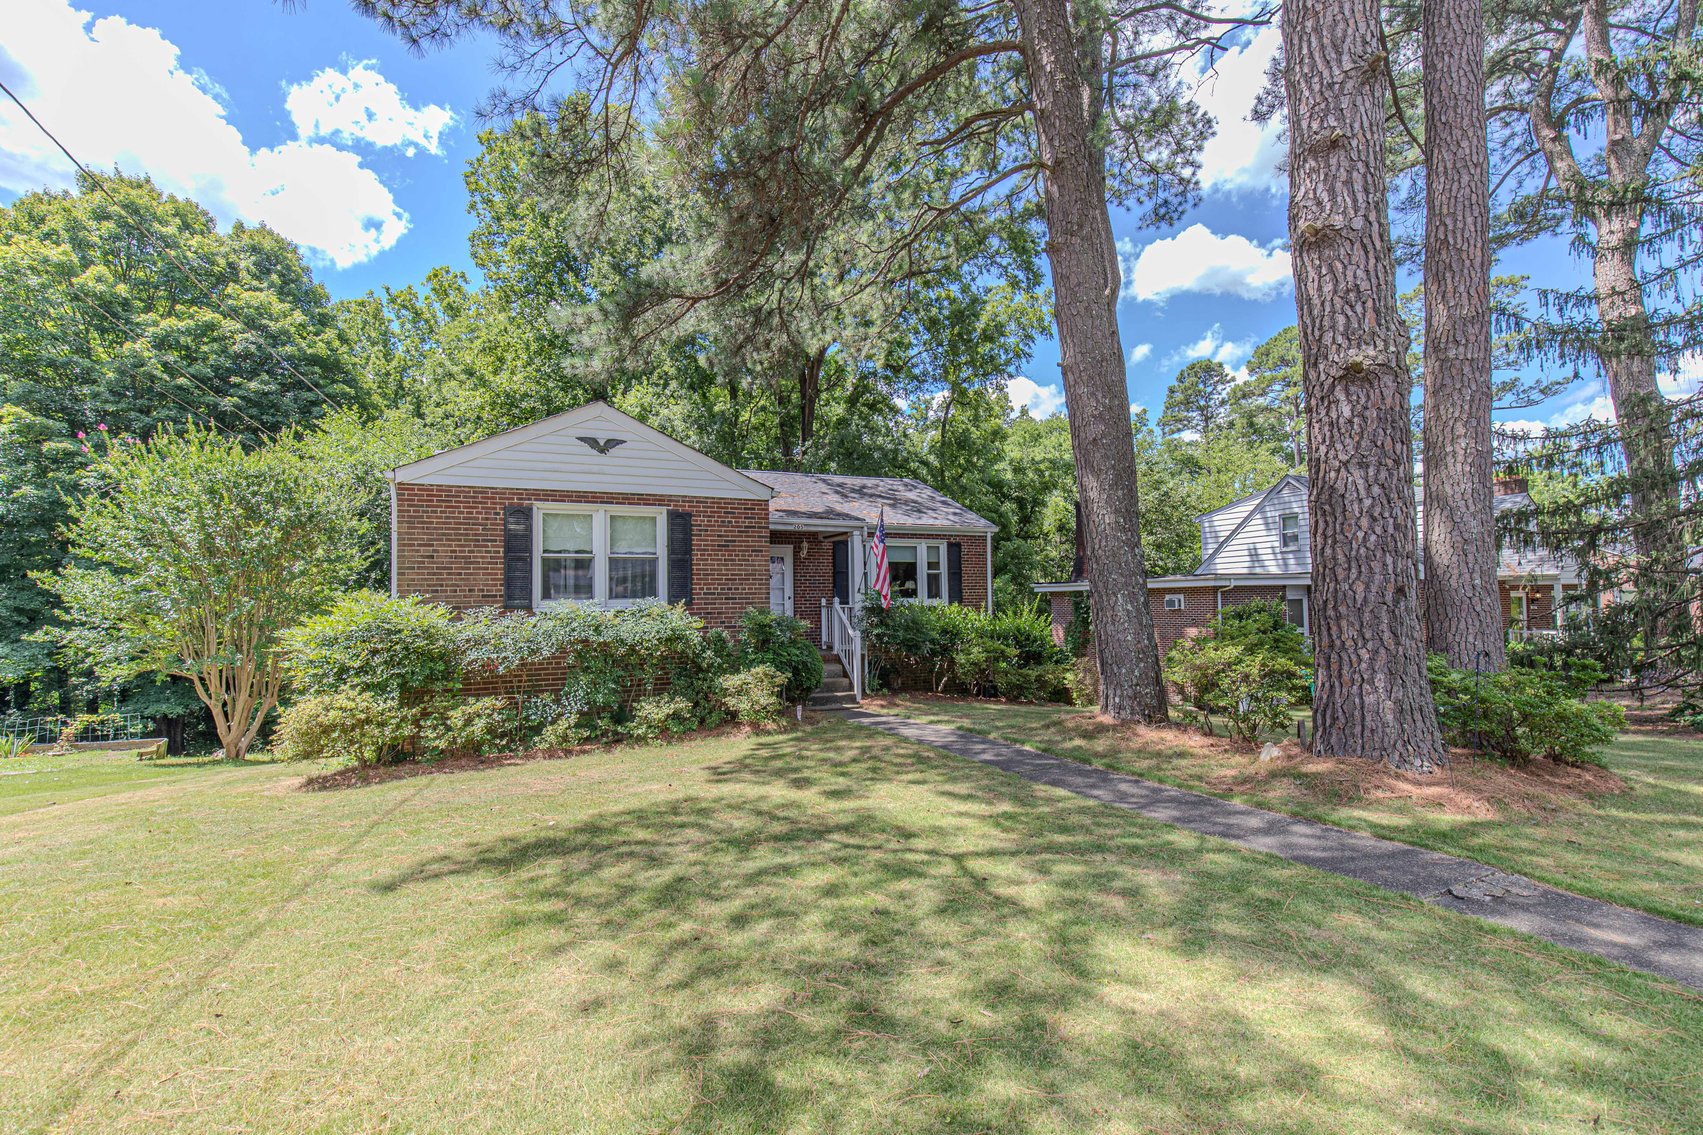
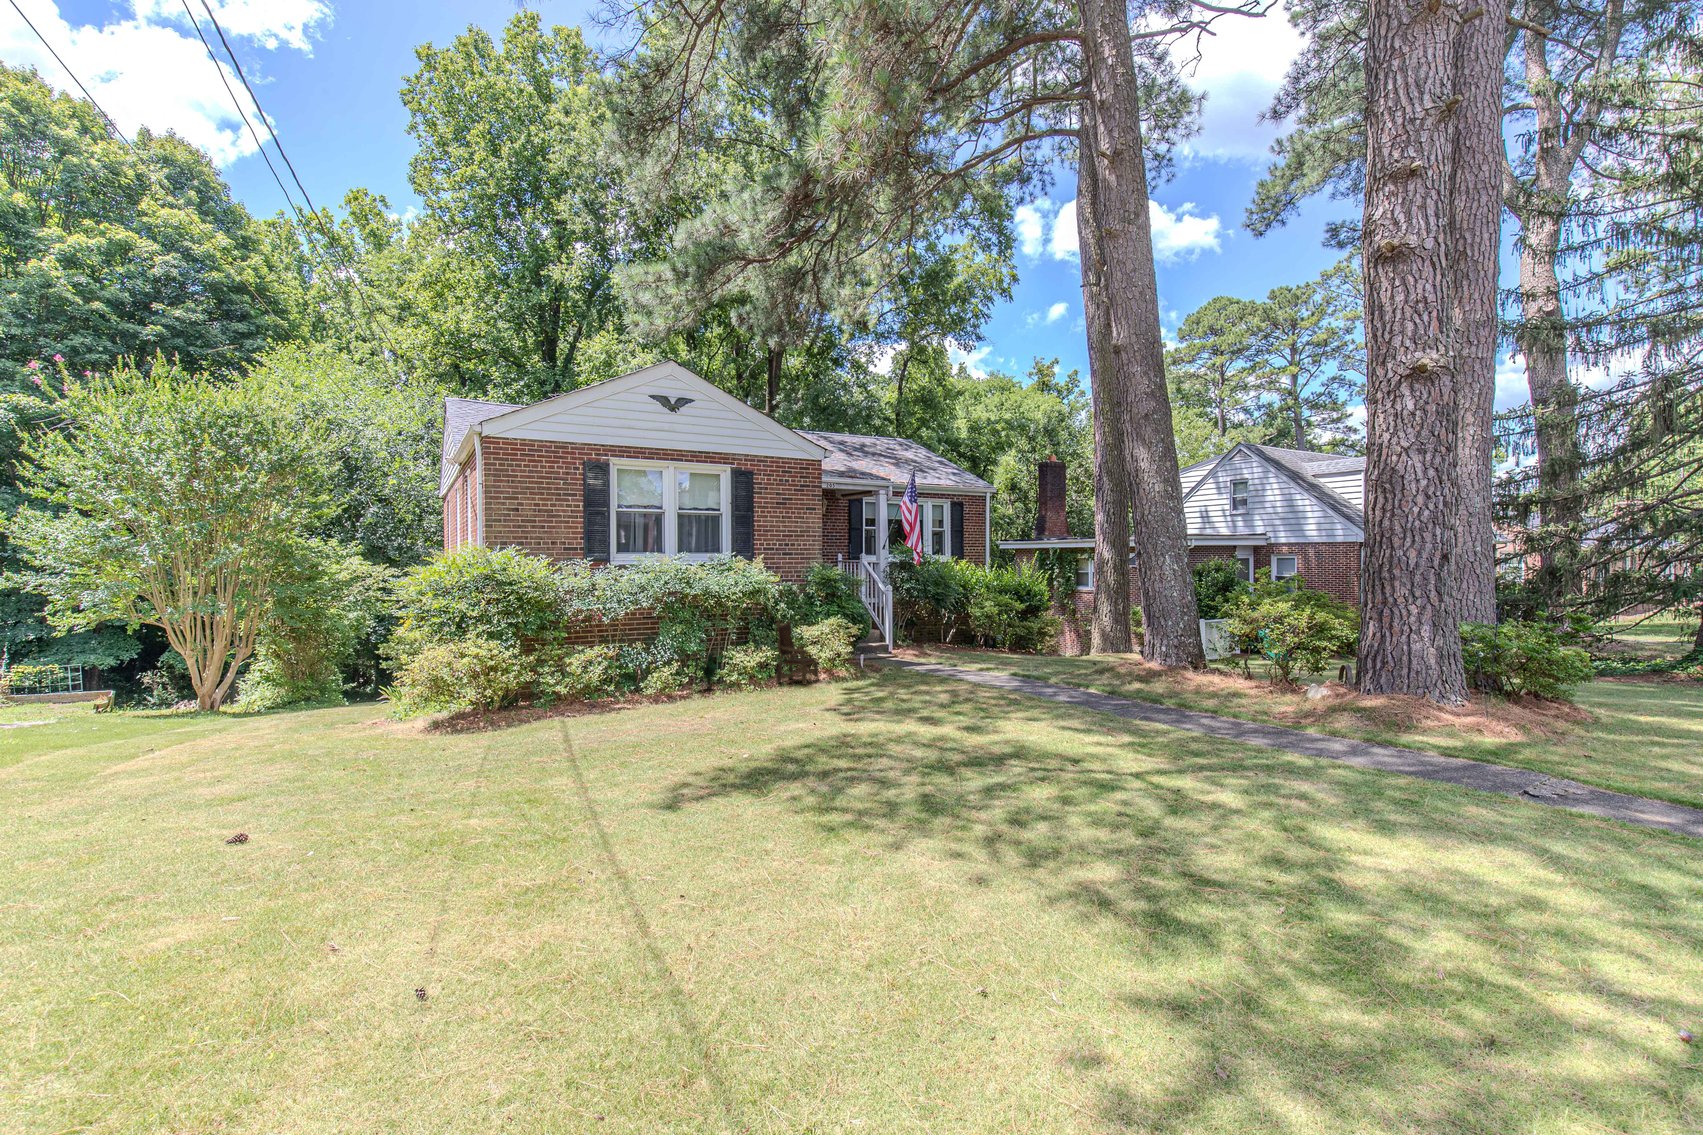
armchair: none [695,668,747,738] -> present [776,621,819,685]

